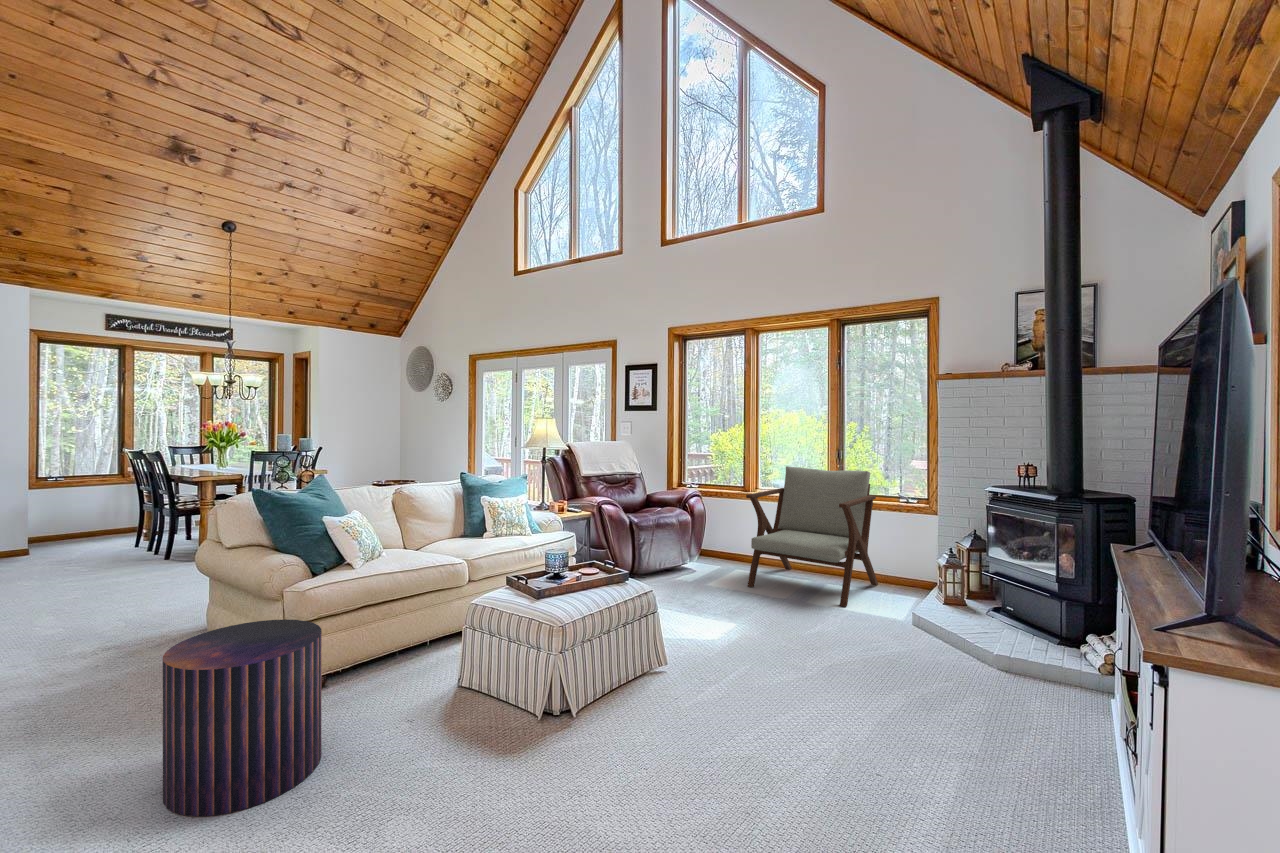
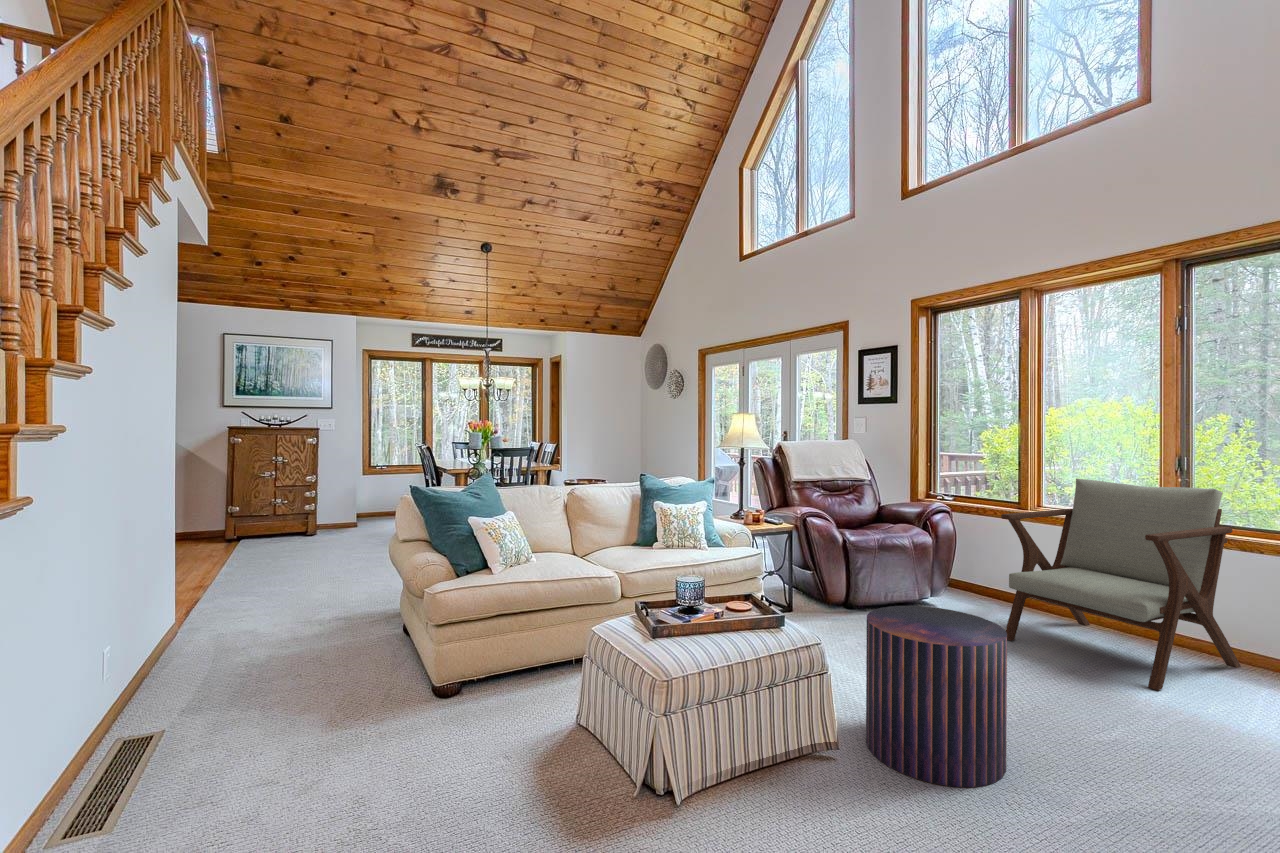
pouf: present [163,619,322,817] -> present [866,606,1007,787]

